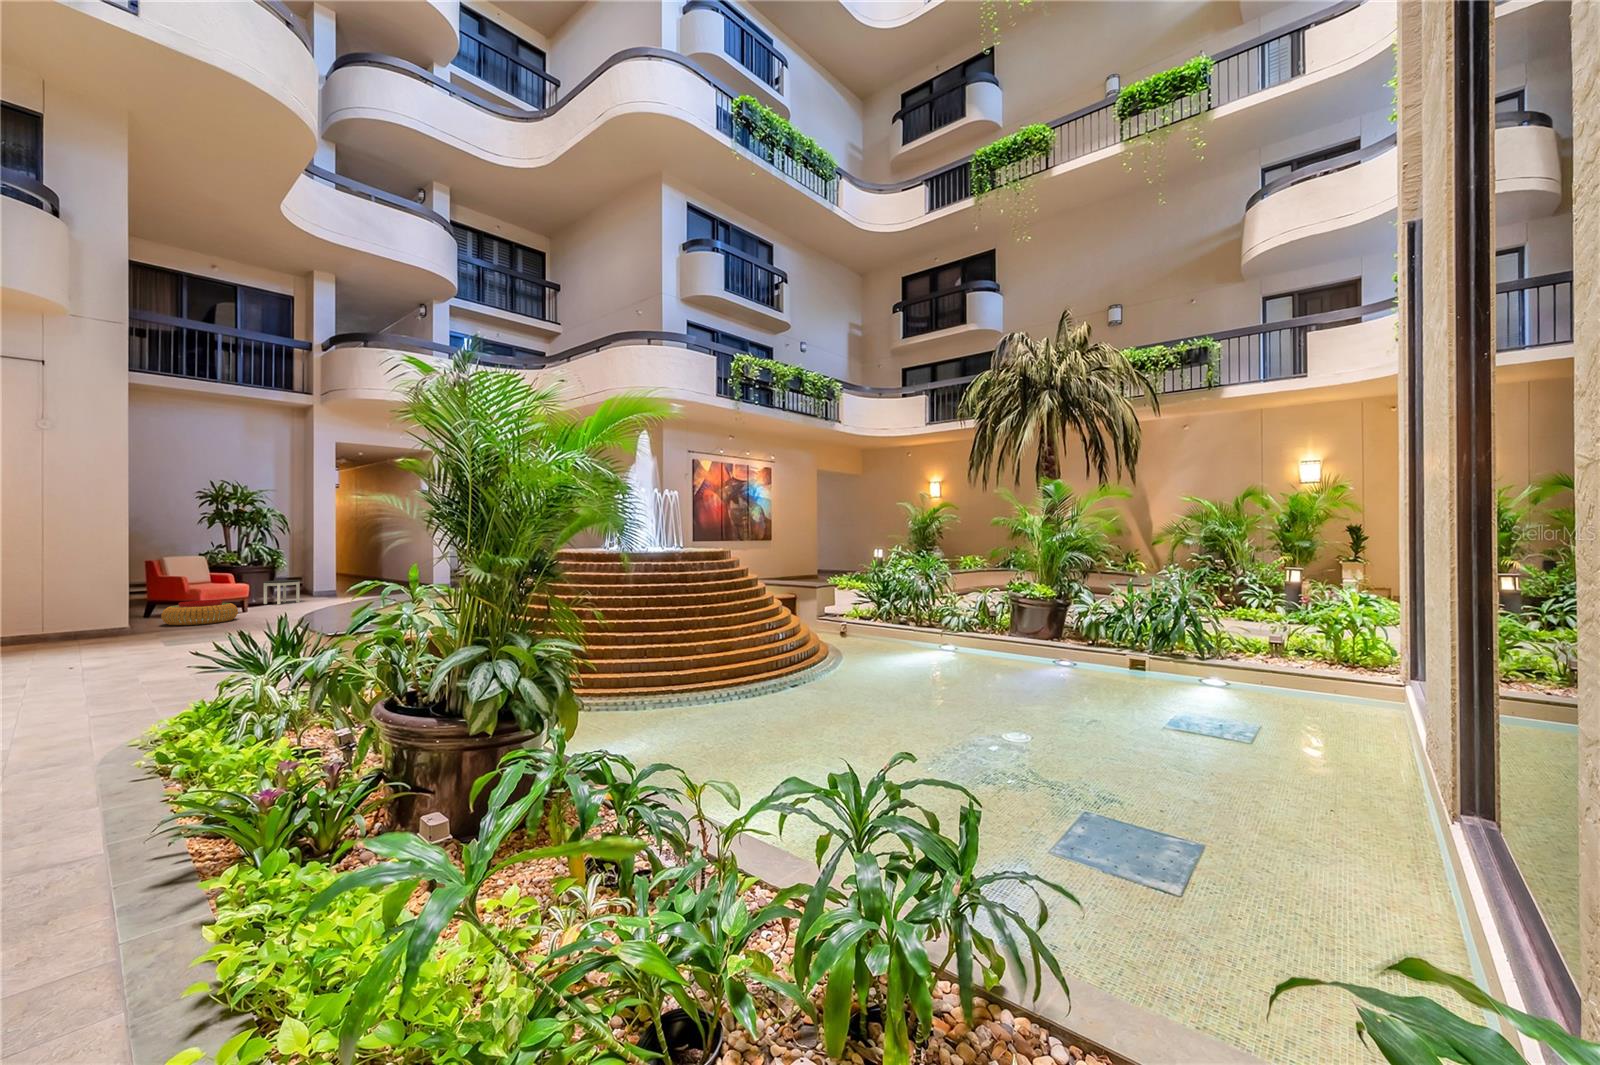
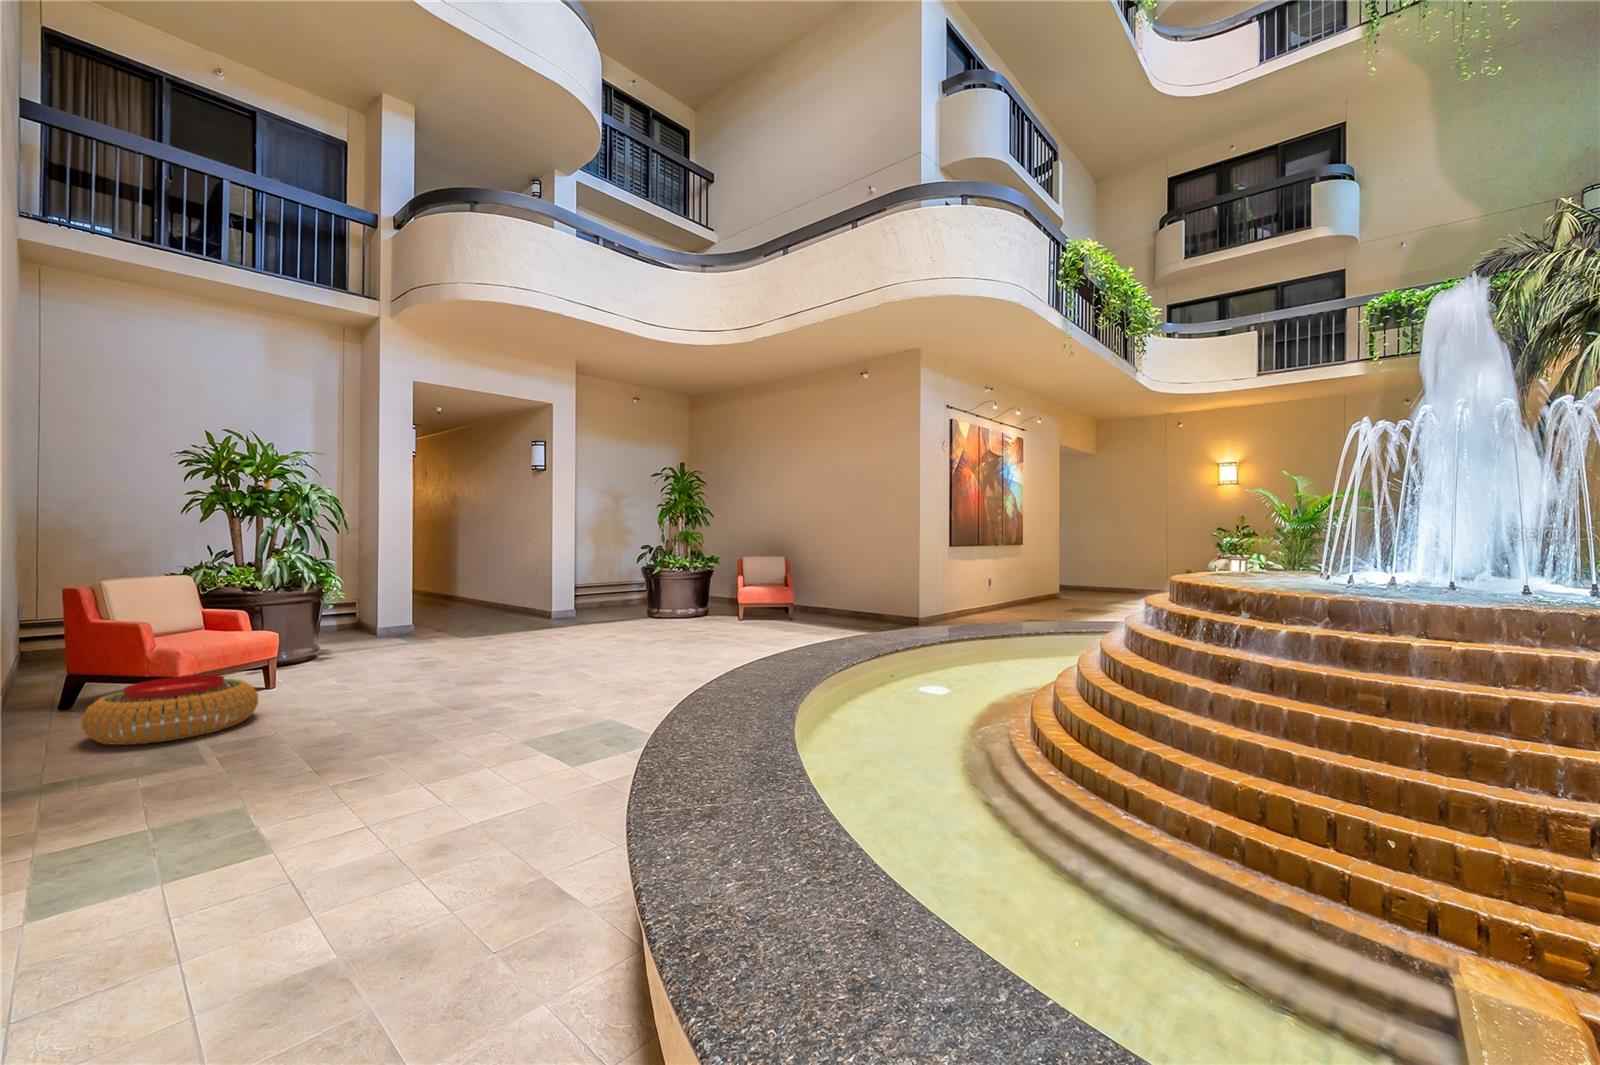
round table: present [263,580,300,605] -> none [302,615,367,663]

